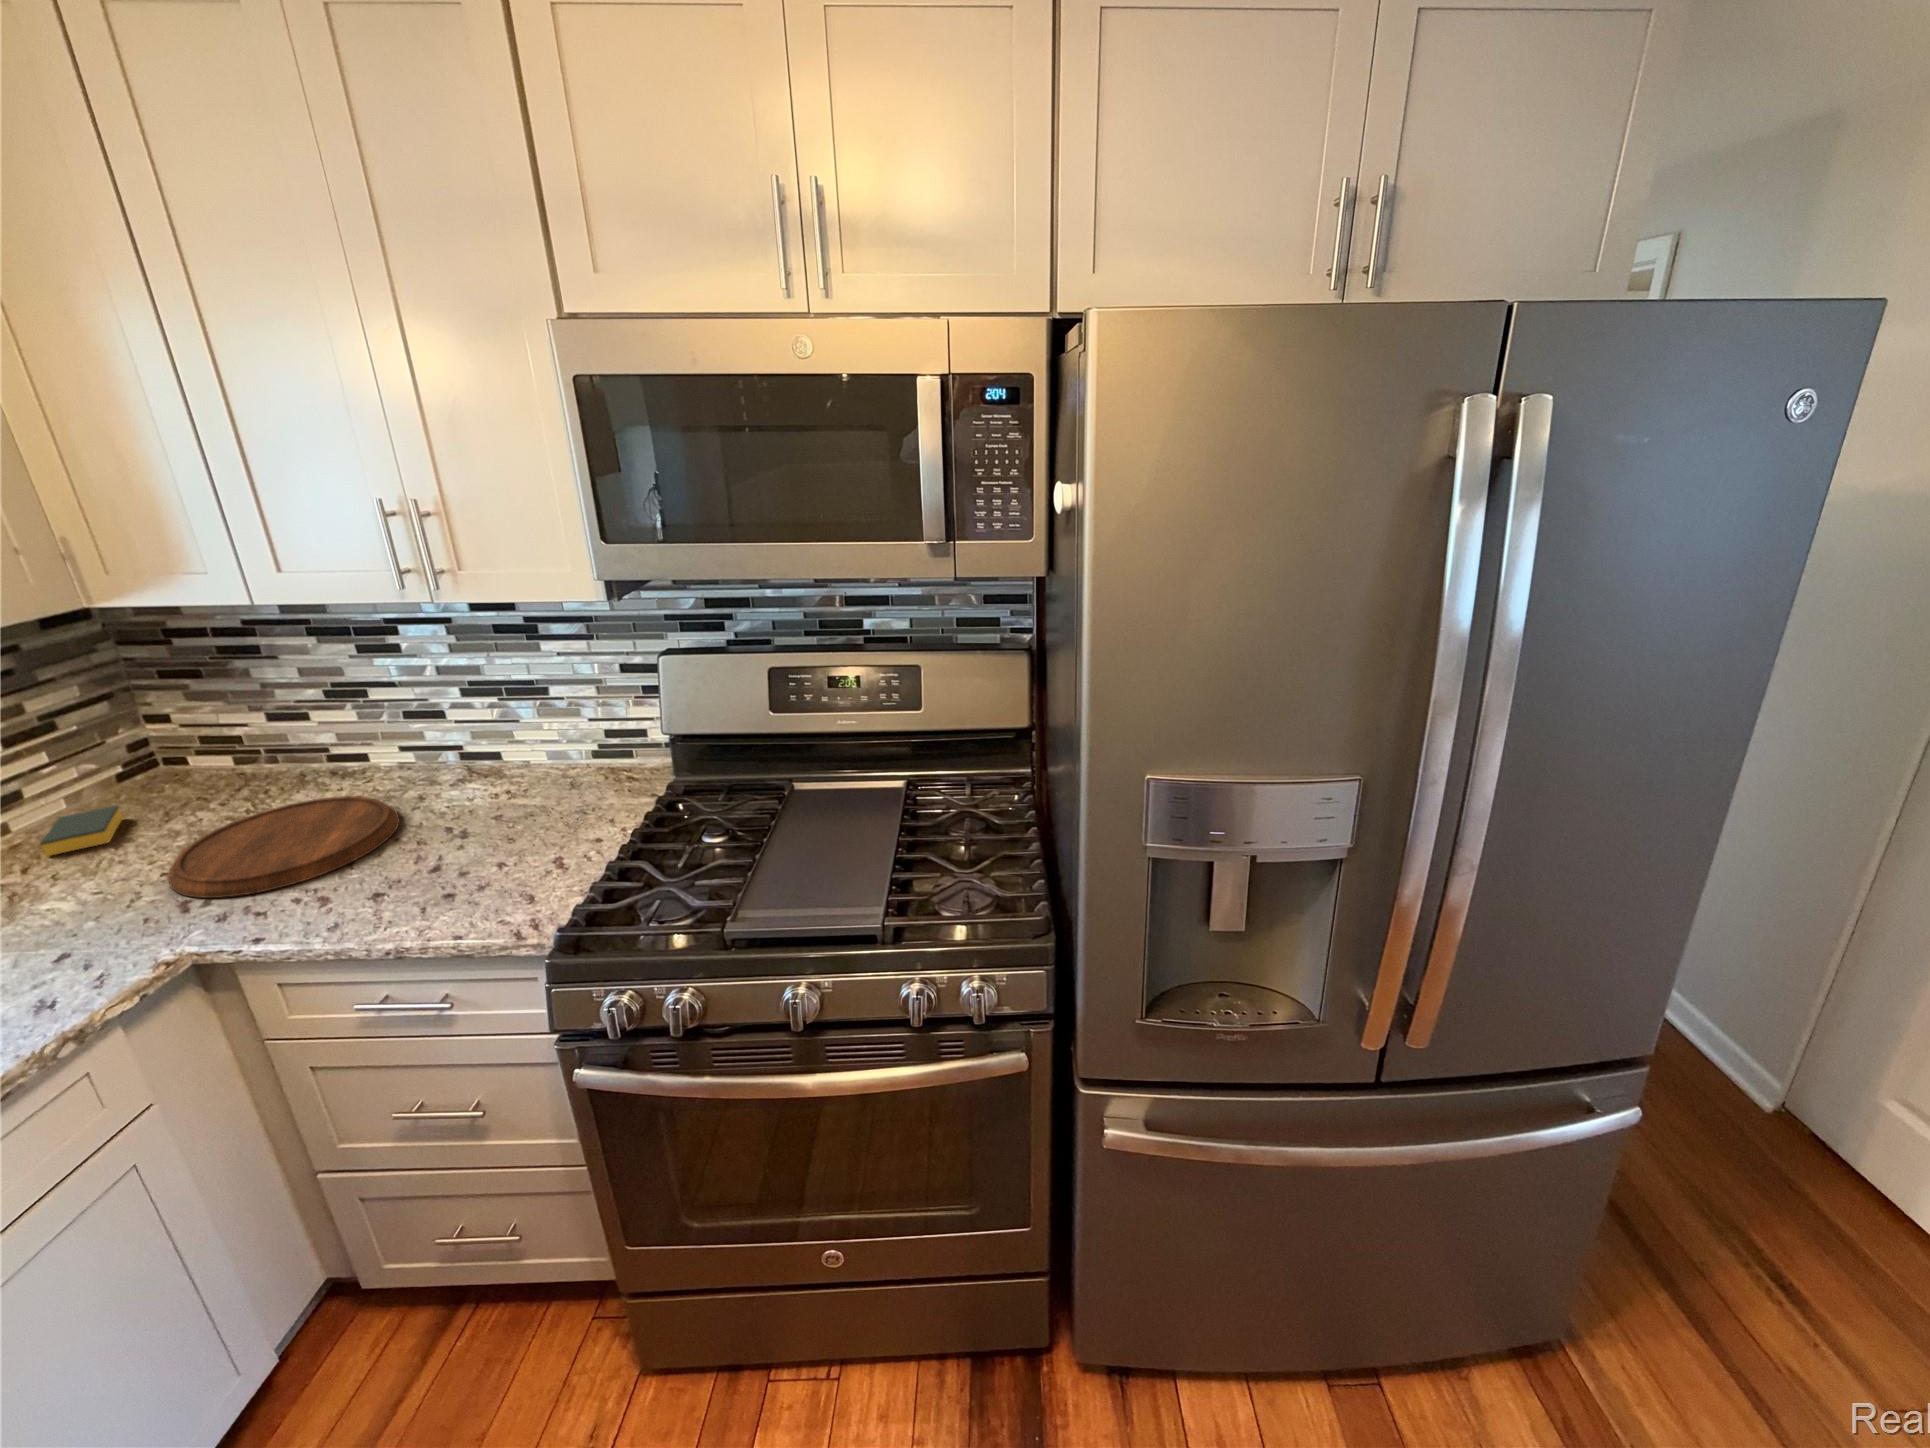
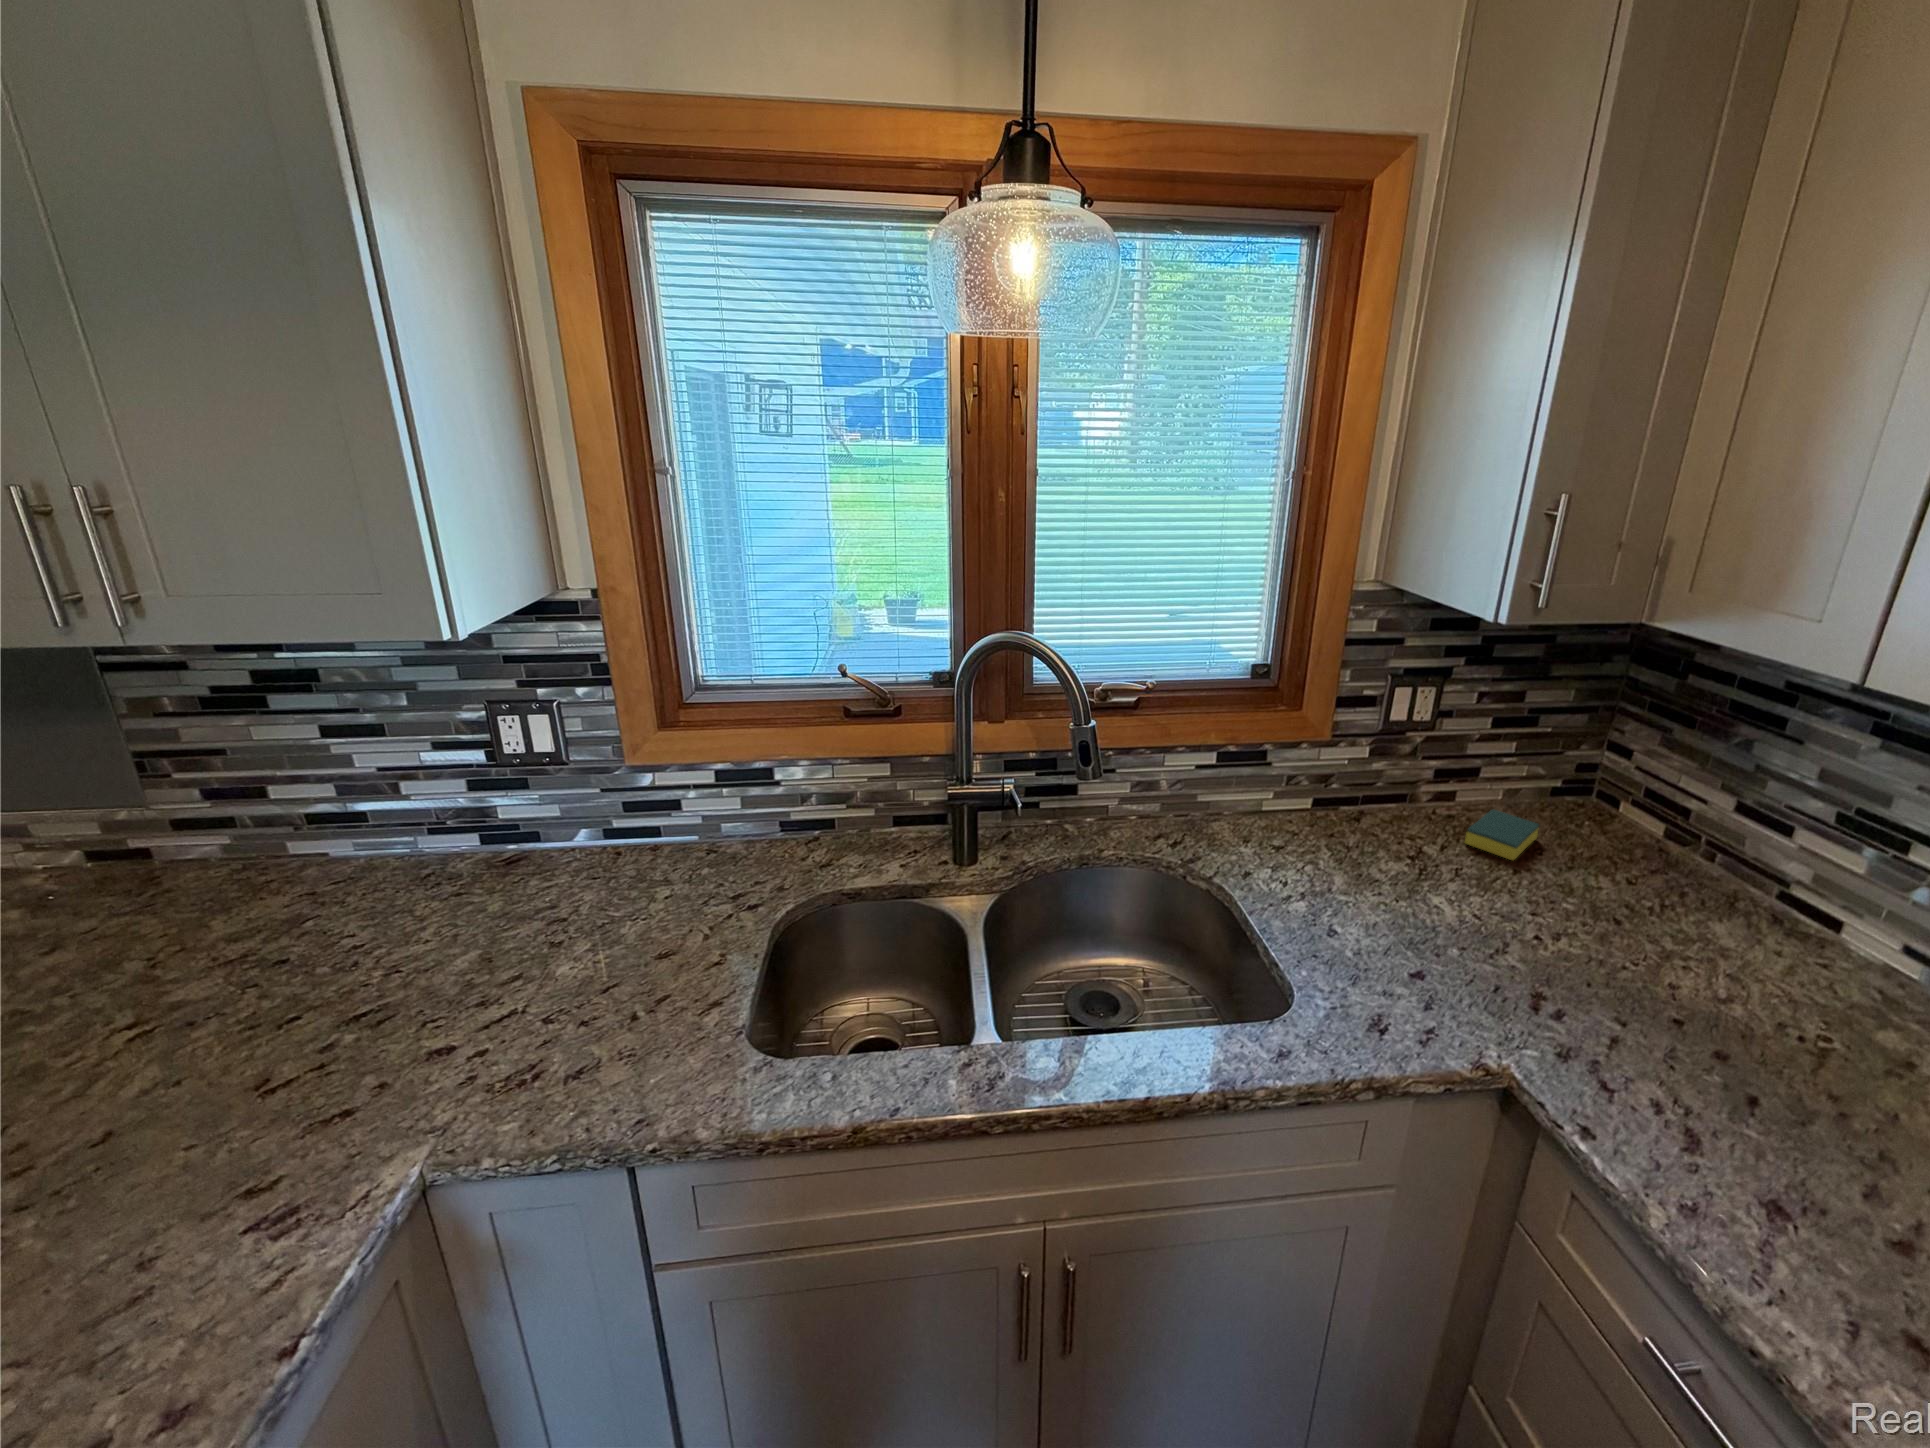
cutting board: present [167,796,400,898] -> none [1536,919,1861,1107]

